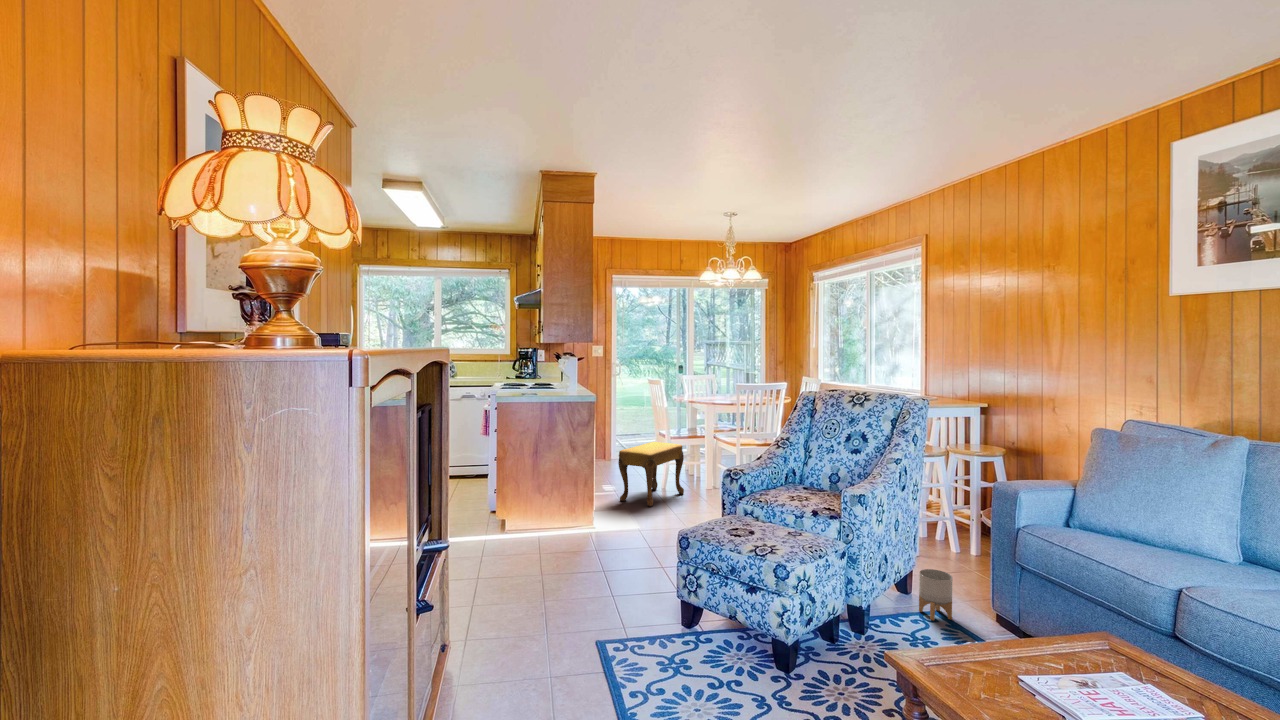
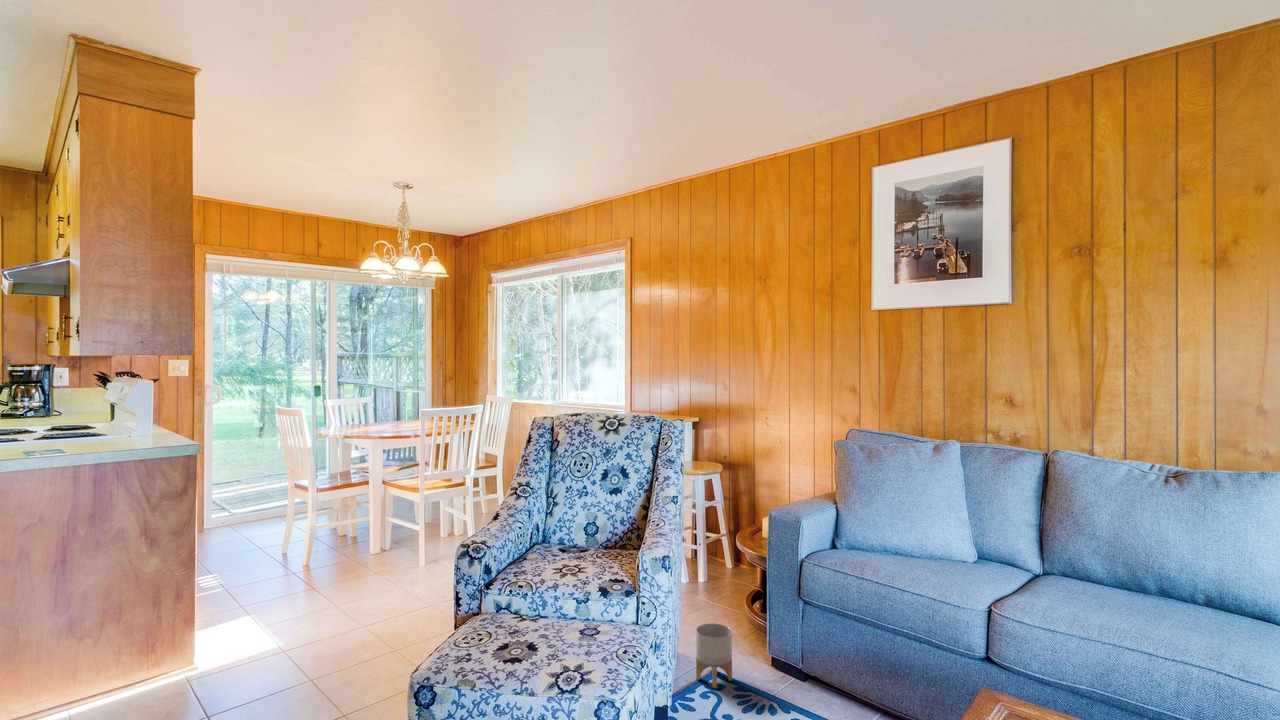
footstool: present [618,442,684,506] -> none [229,501,338,603]

